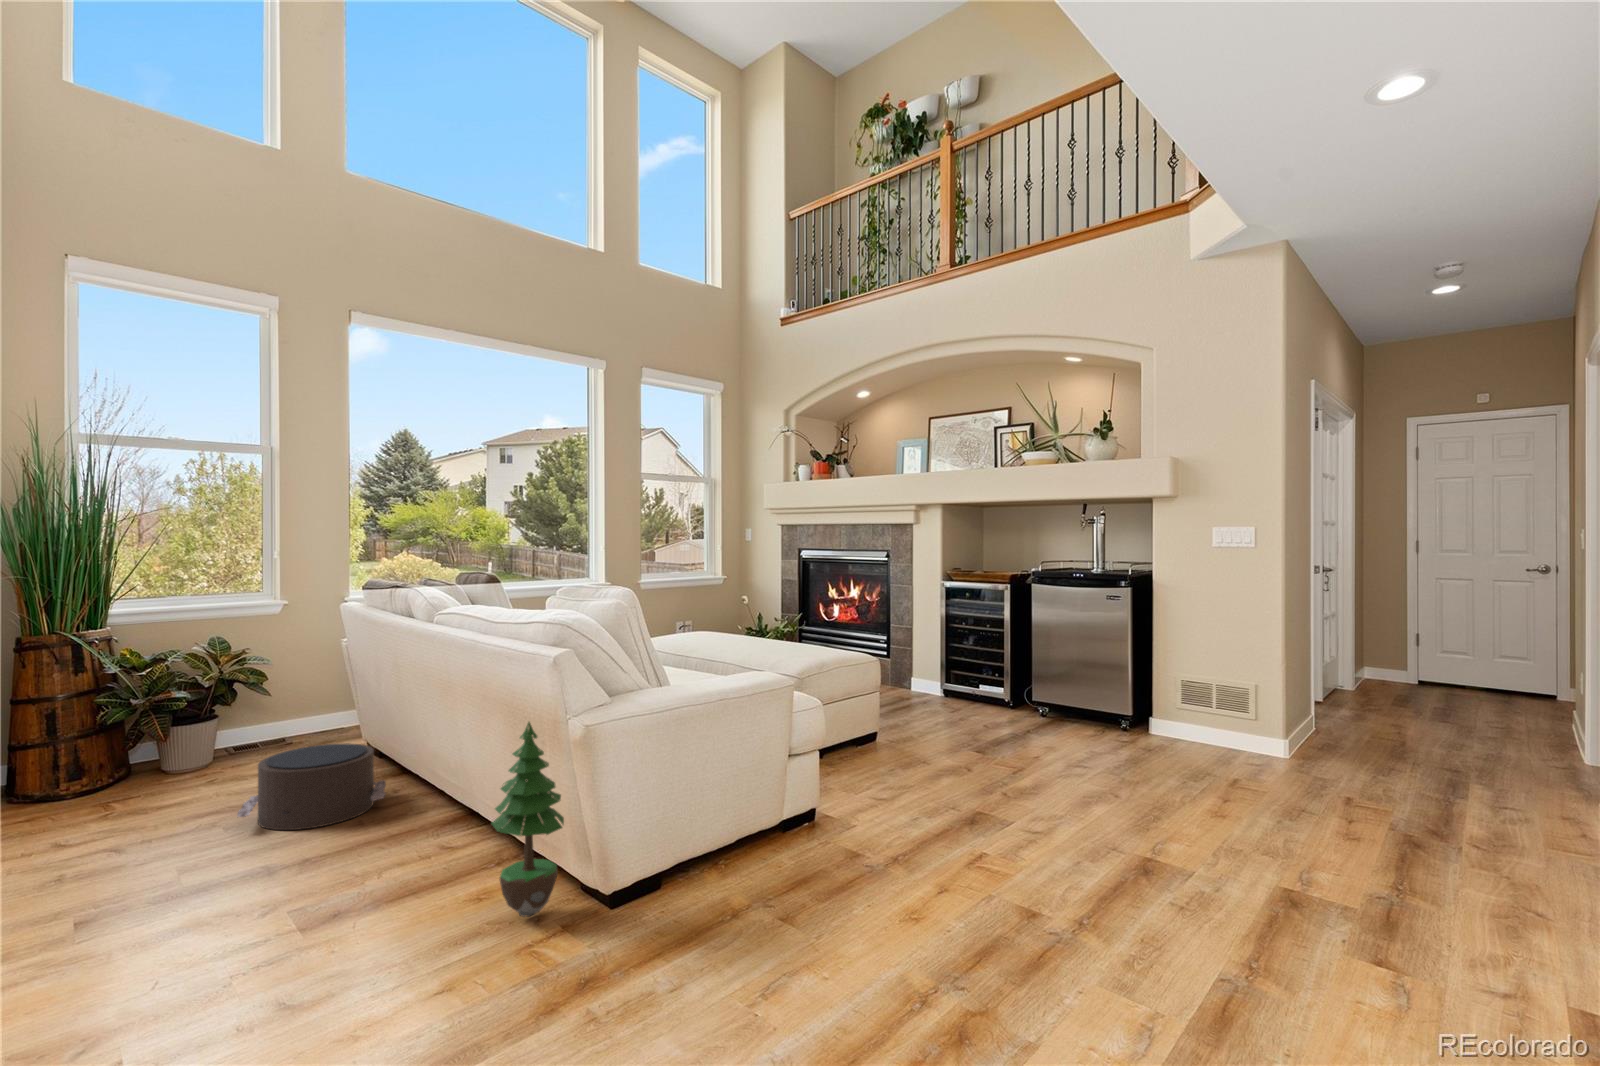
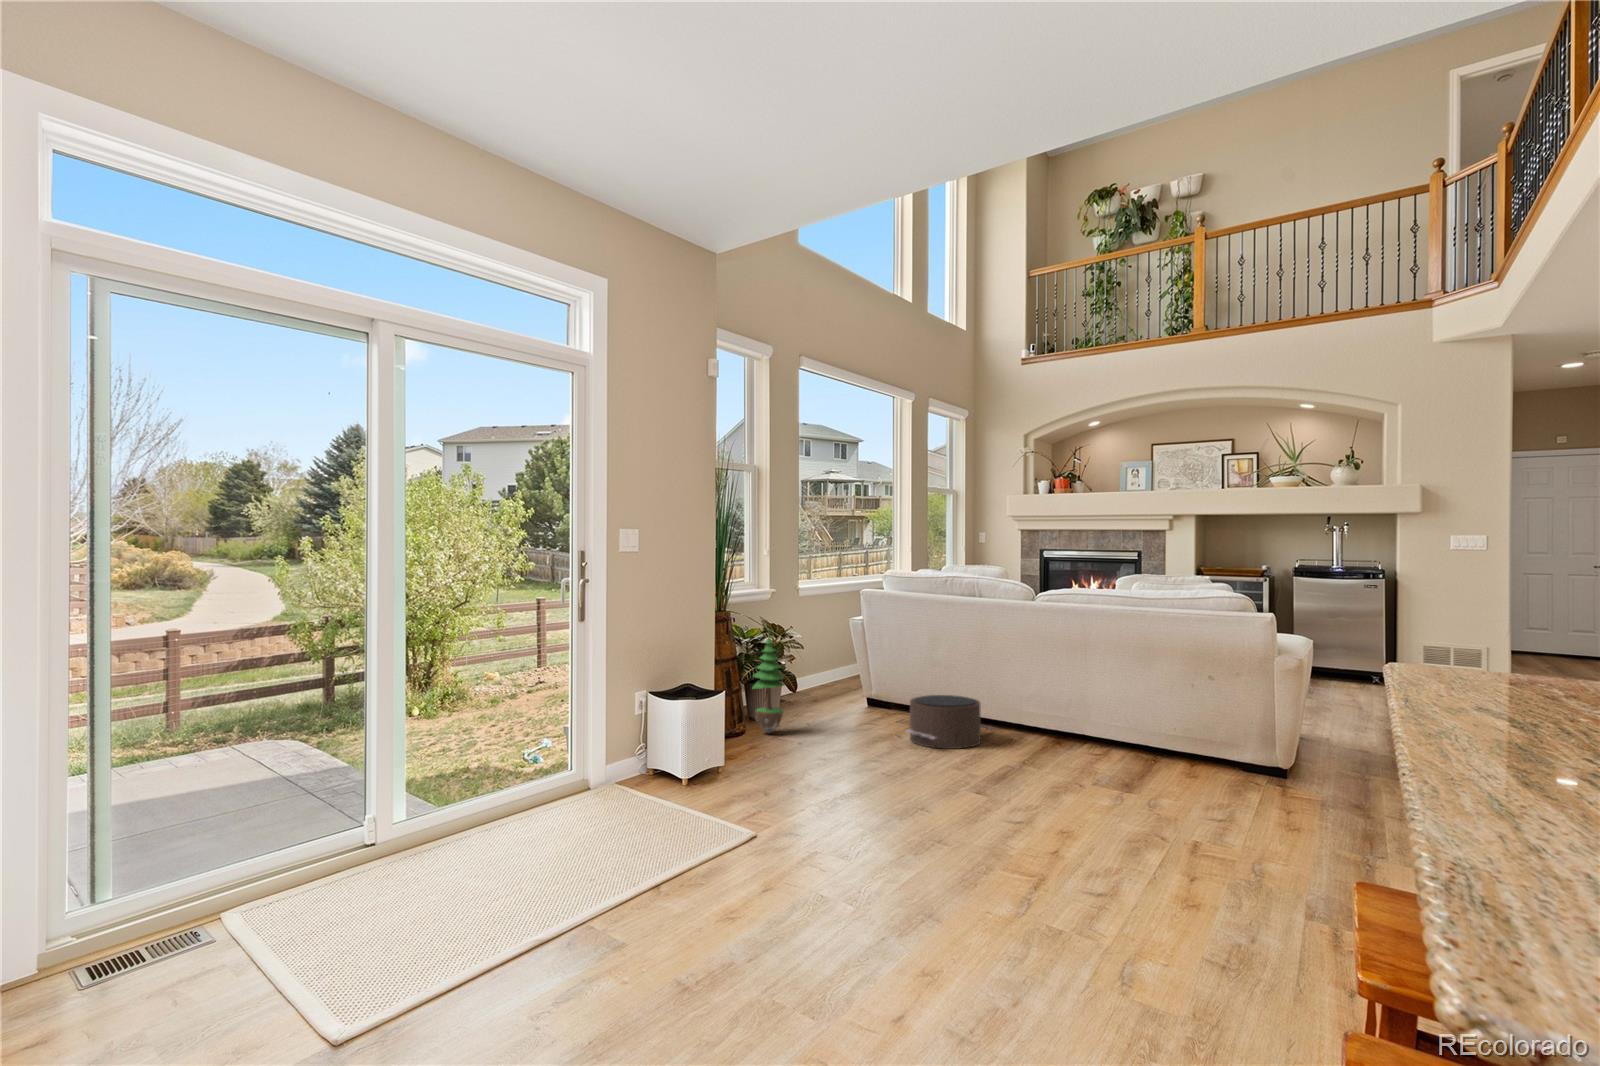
potted tree: present [491,722,564,917] -> present [752,636,785,733]

